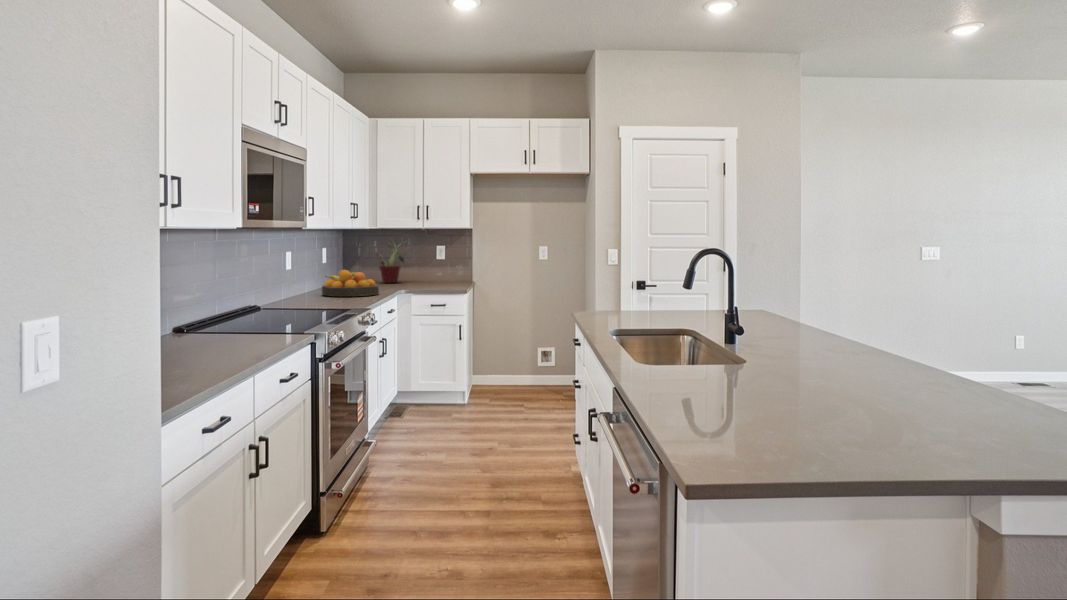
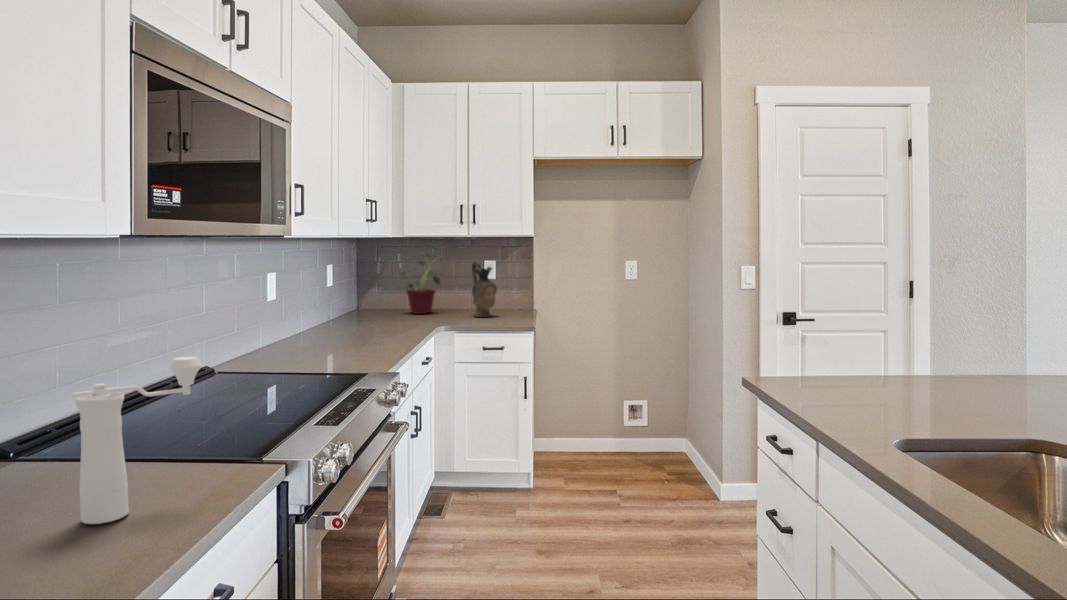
ceramic pitcher: none [426,245,444,285] -> present [472,261,497,317]
fruit bowl: present [322,270,379,296] -> none [322,300,408,343]
pepper mill: none [238,281,285,343] -> present [72,357,202,524]

